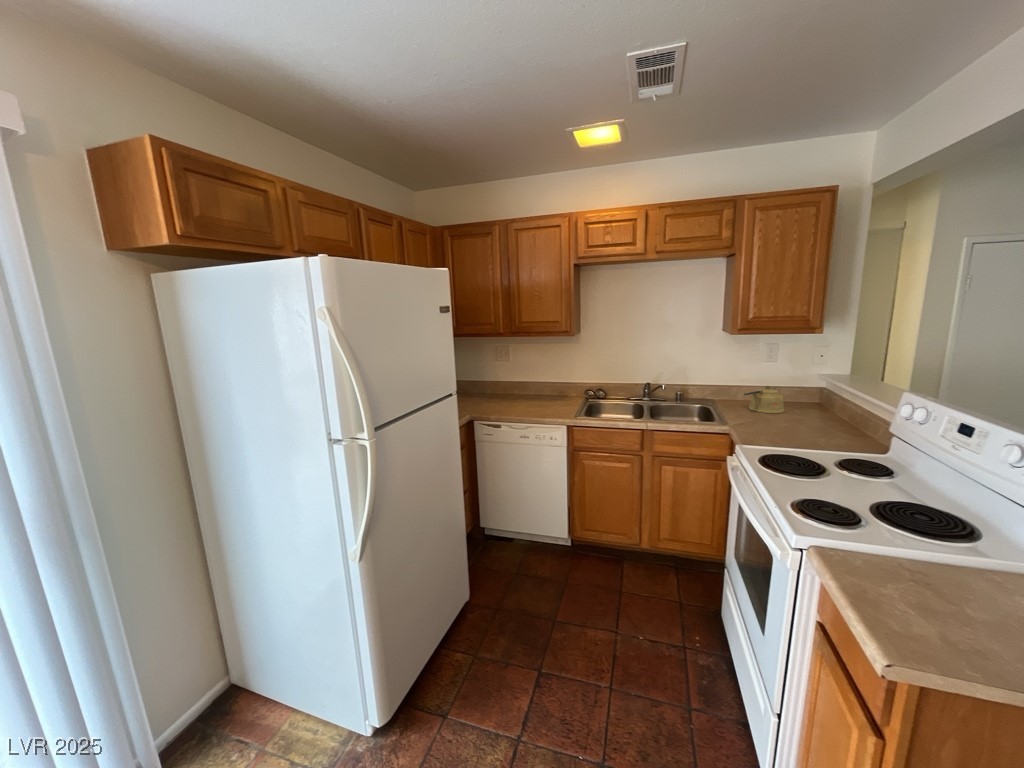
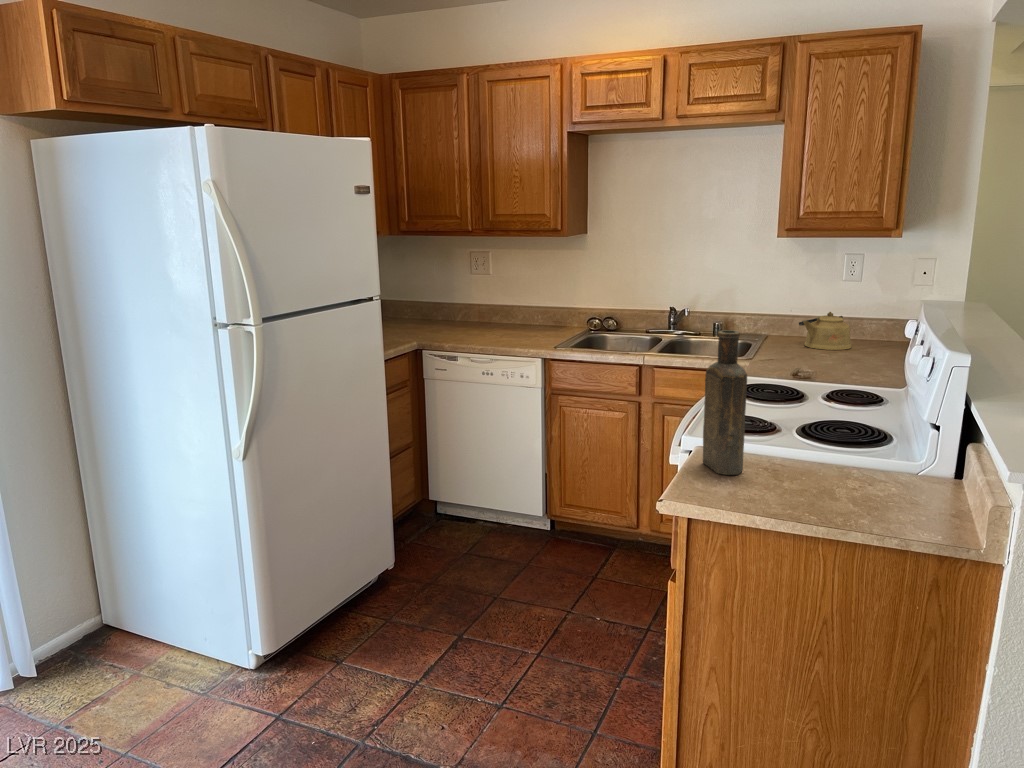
bottle: none [891,468,986,633] -> present [703,330,747,475]

